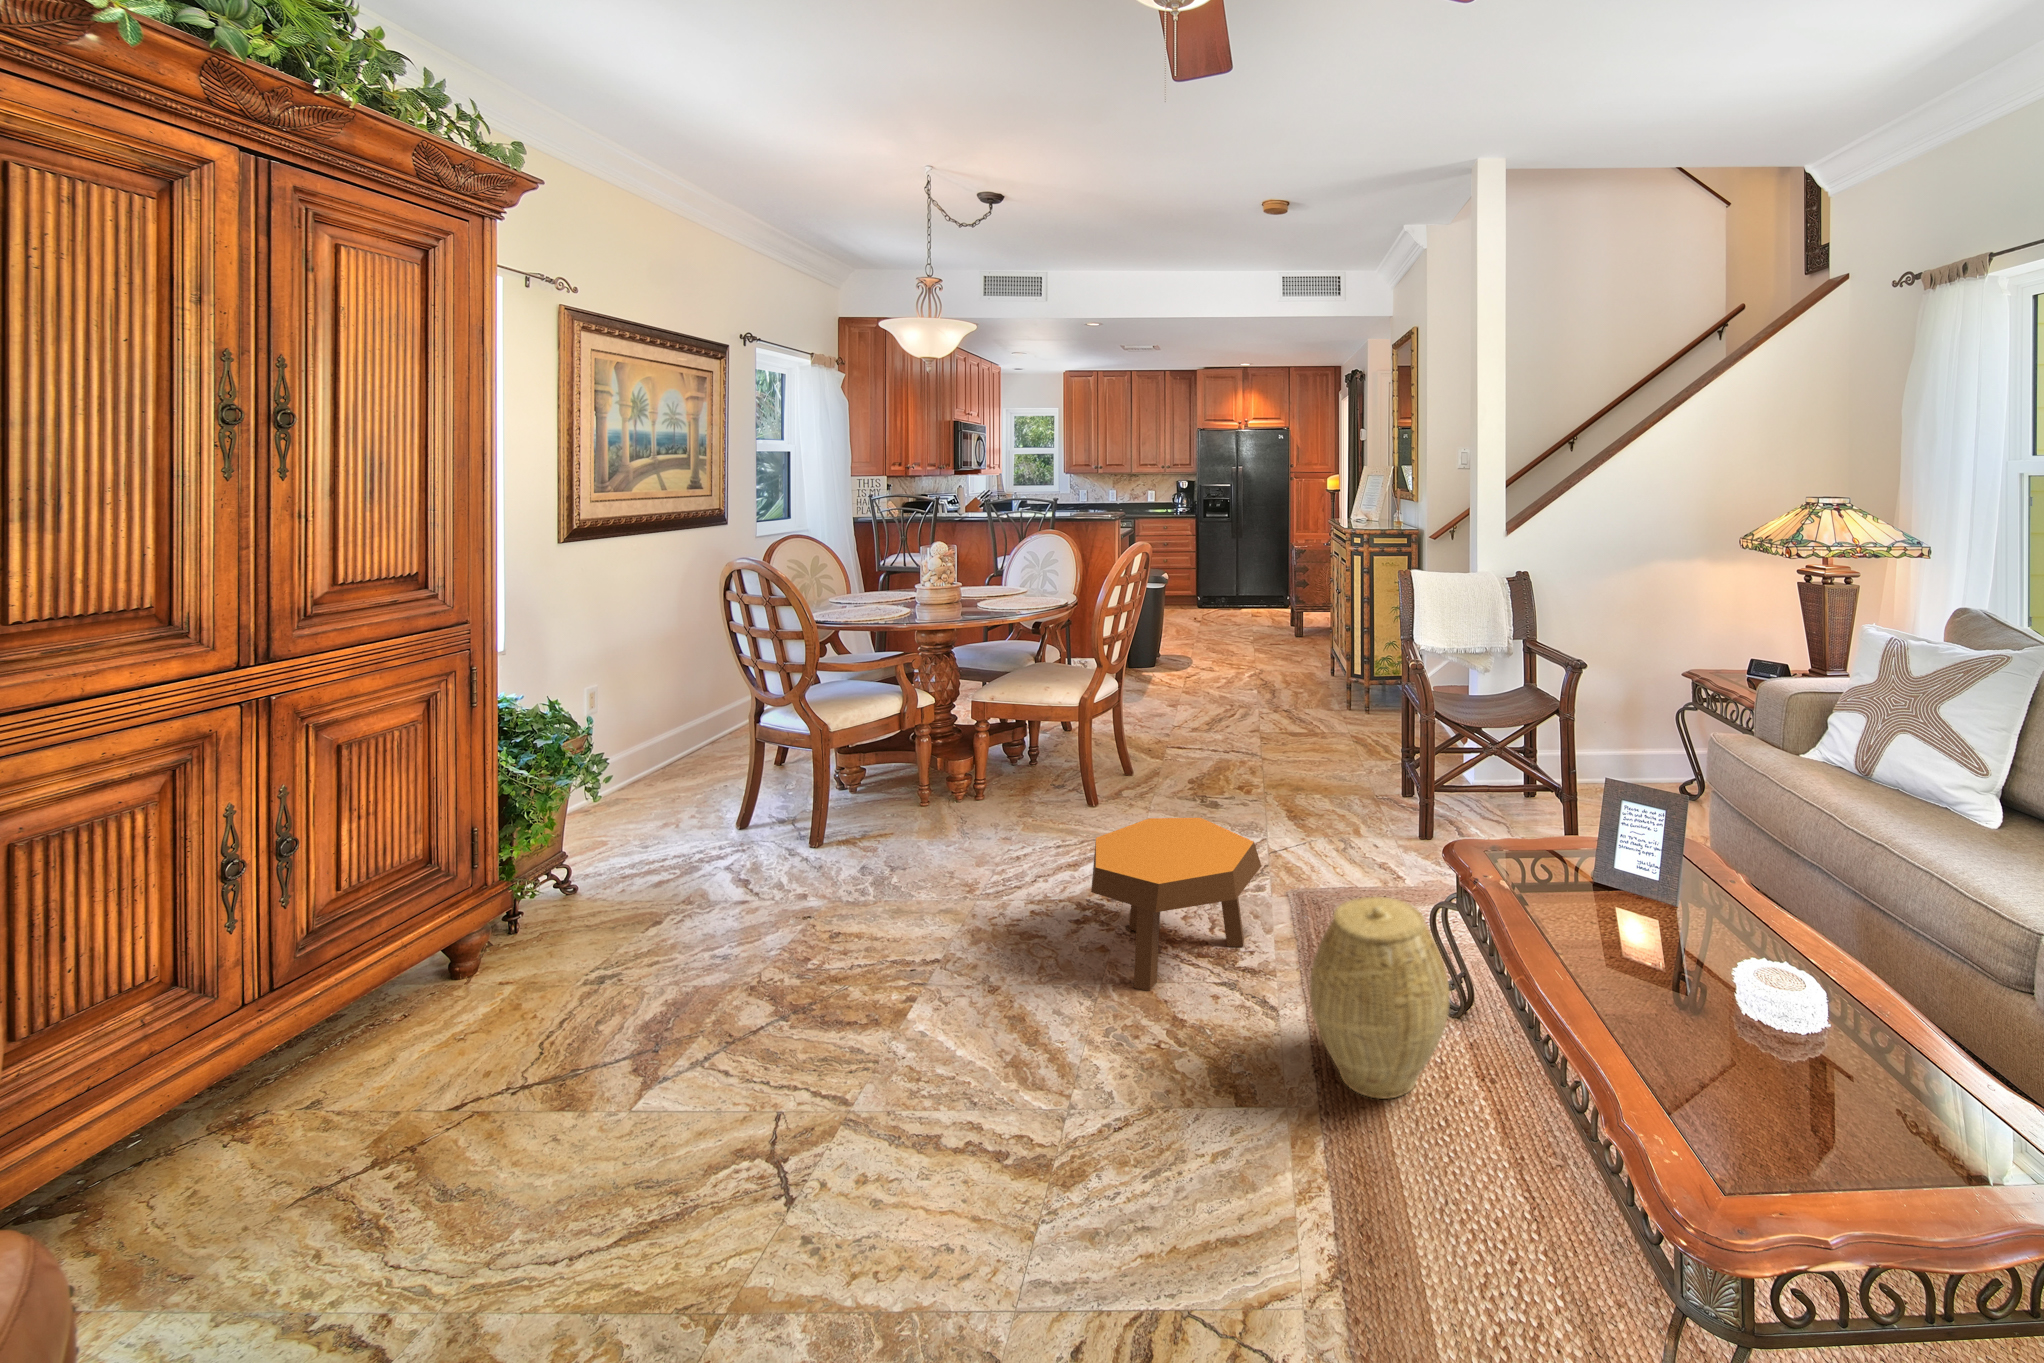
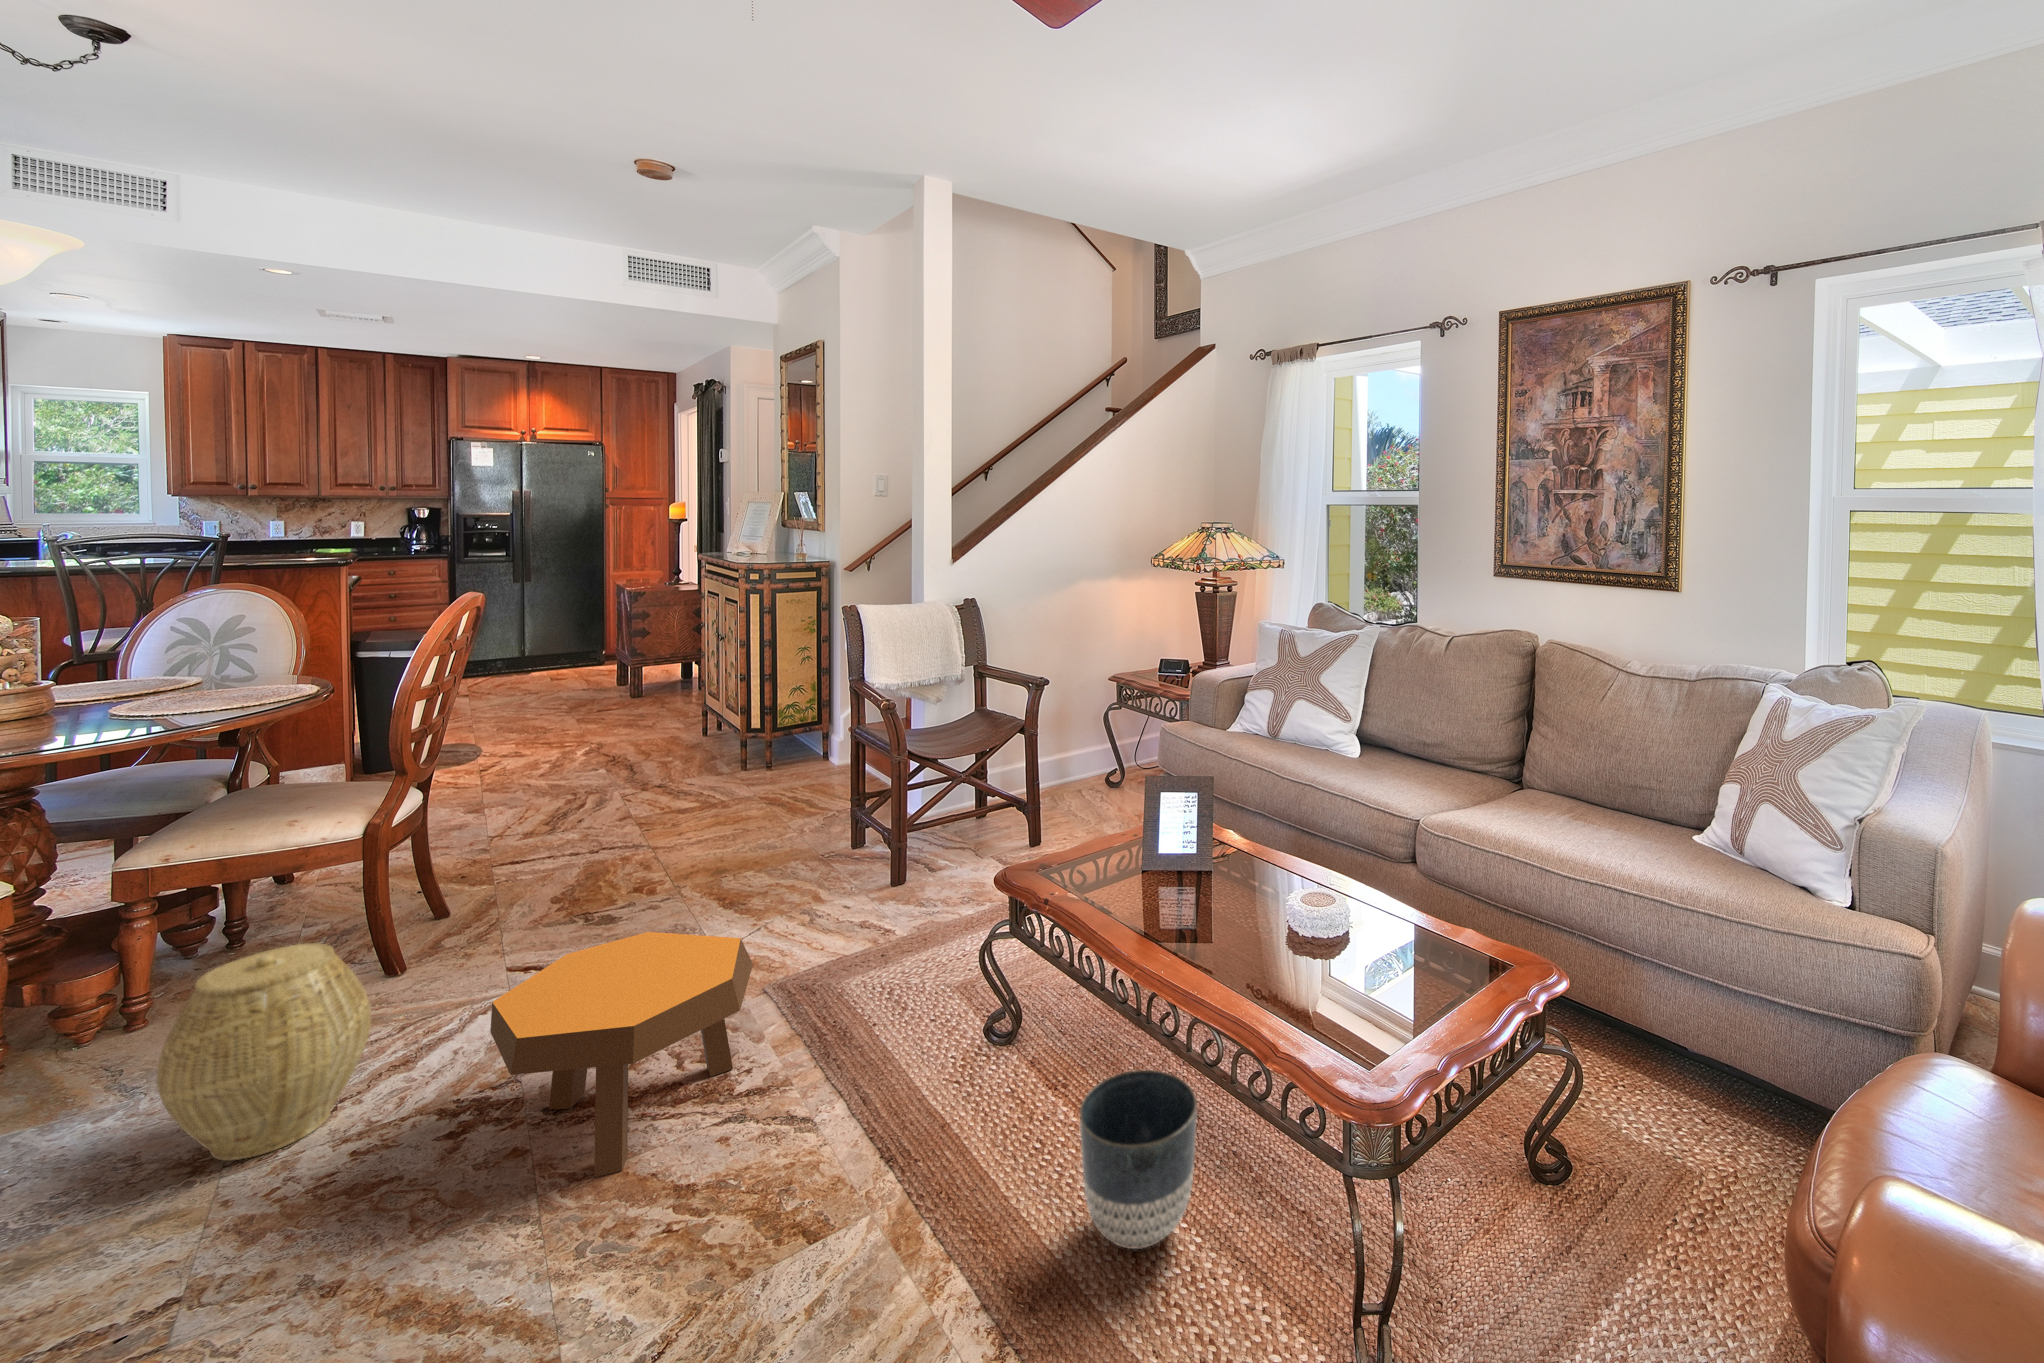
woven basket: present [1310,897,1450,1099] -> present [157,943,371,1161]
planter: none [1441,1082,1571,1275] -> present [1079,1070,1197,1249]

